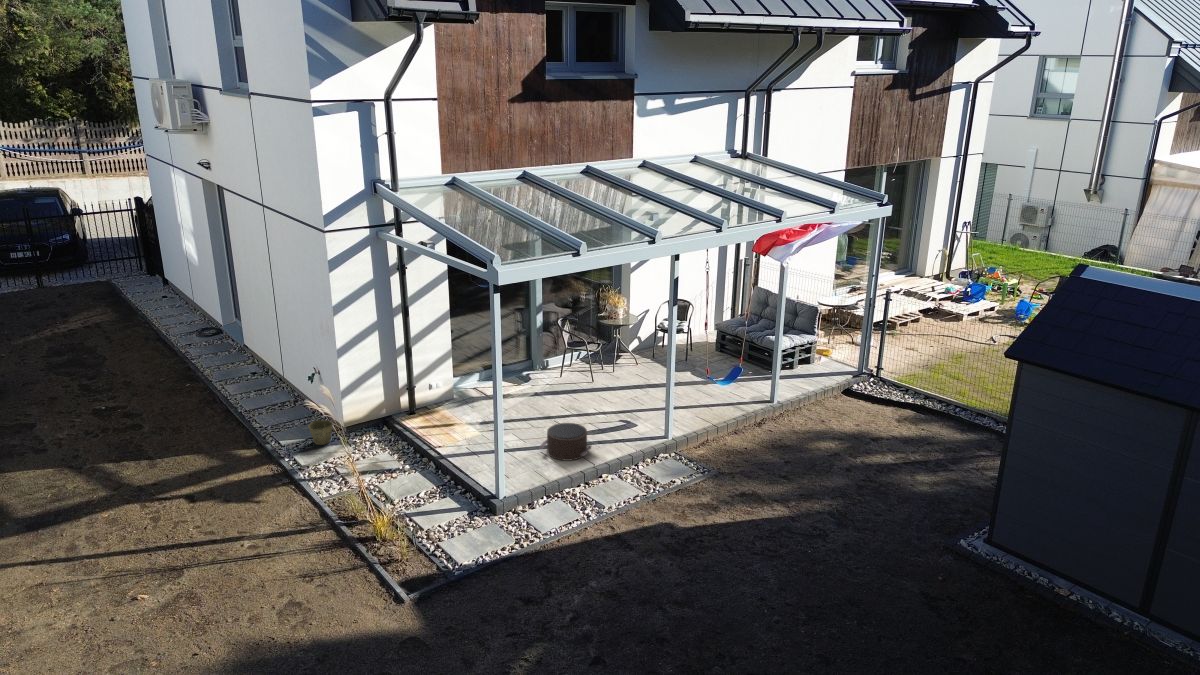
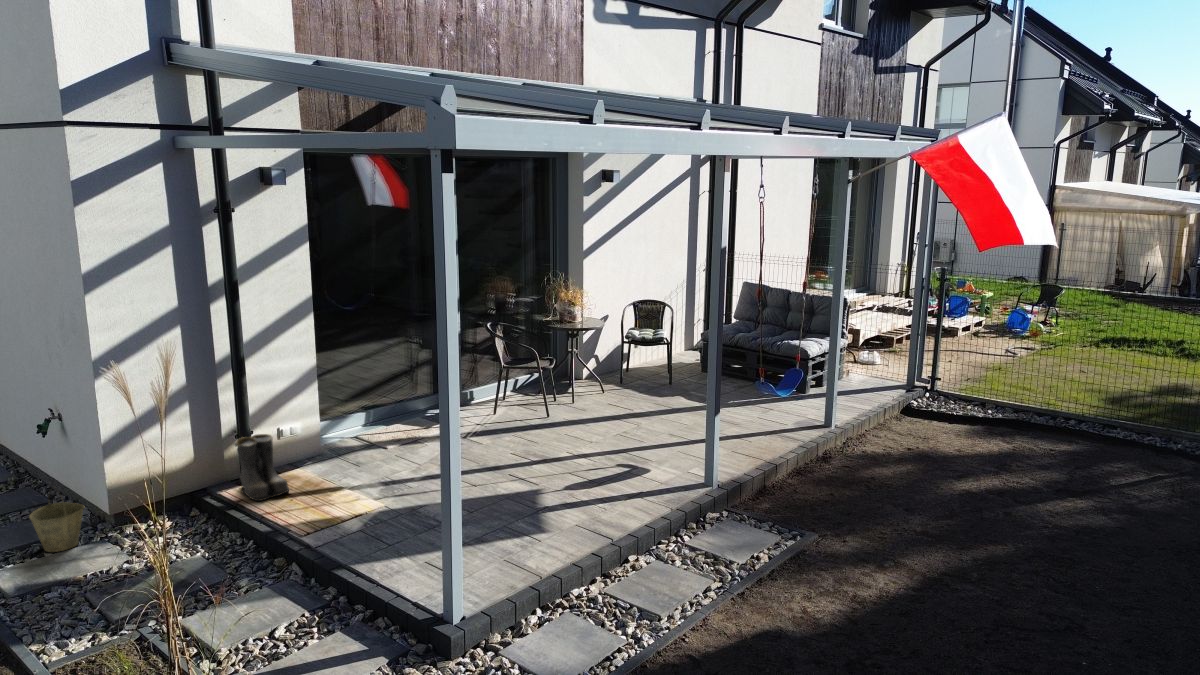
boots: none [406,388,436,426] -> present [235,434,290,501]
pouf: present [539,423,591,461] -> none [503,470,597,537]

